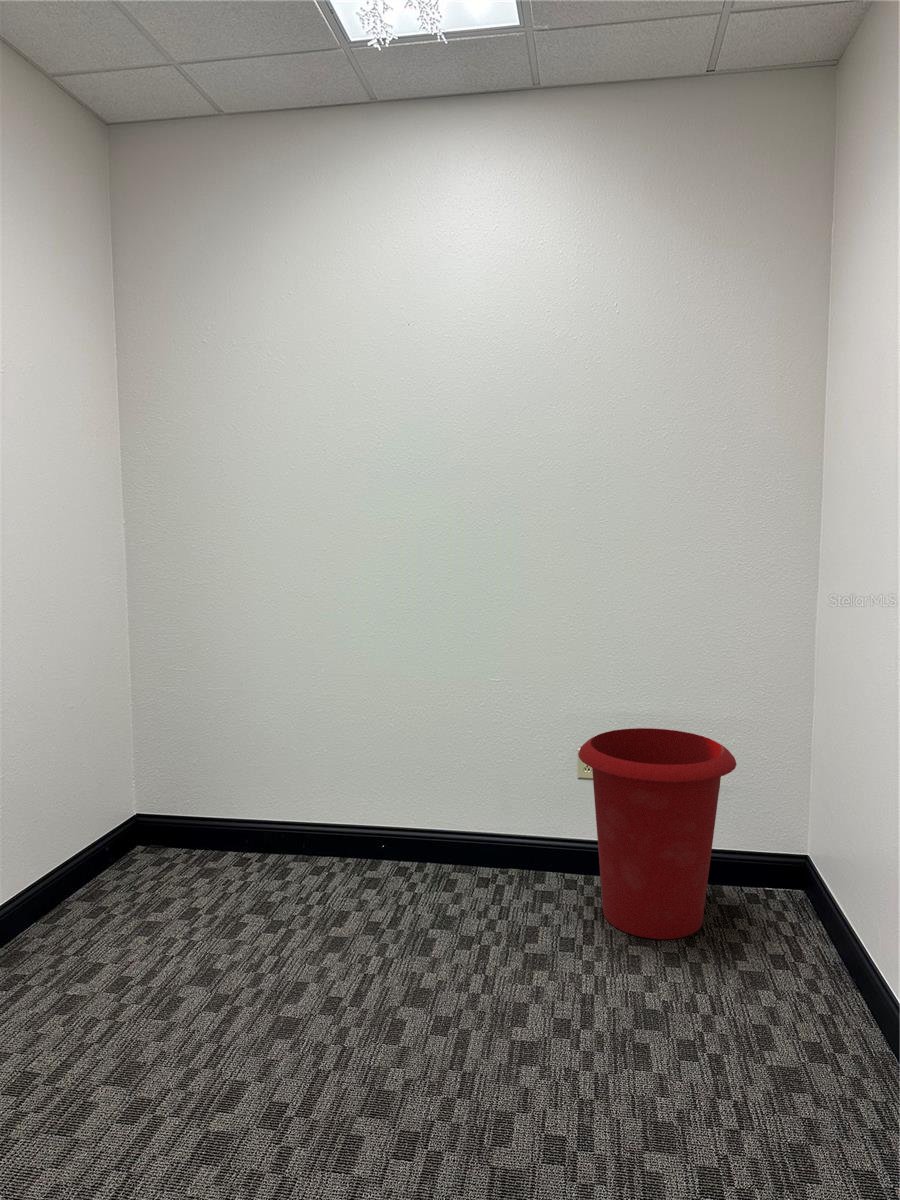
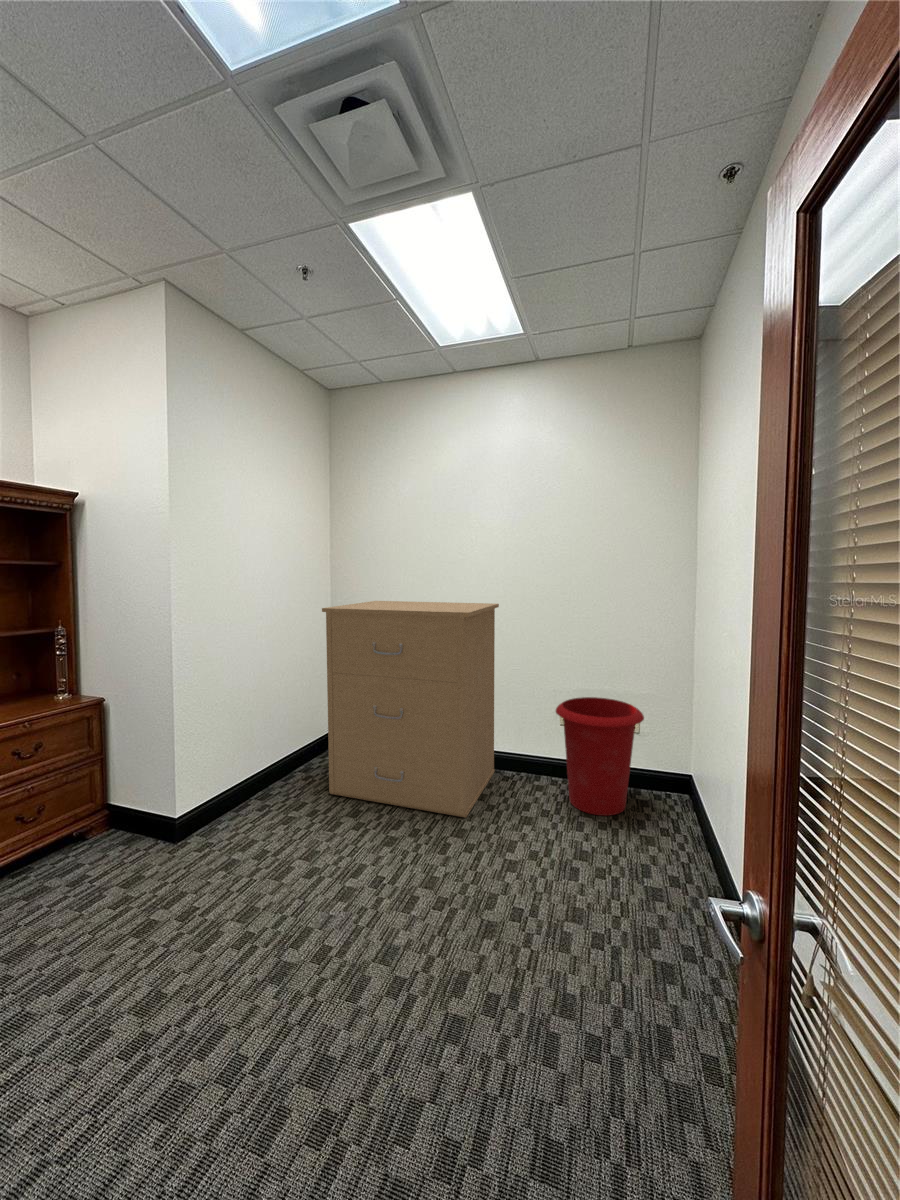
filing cabinet: none [122,560,465,965] -> present [322,601,499,818]

